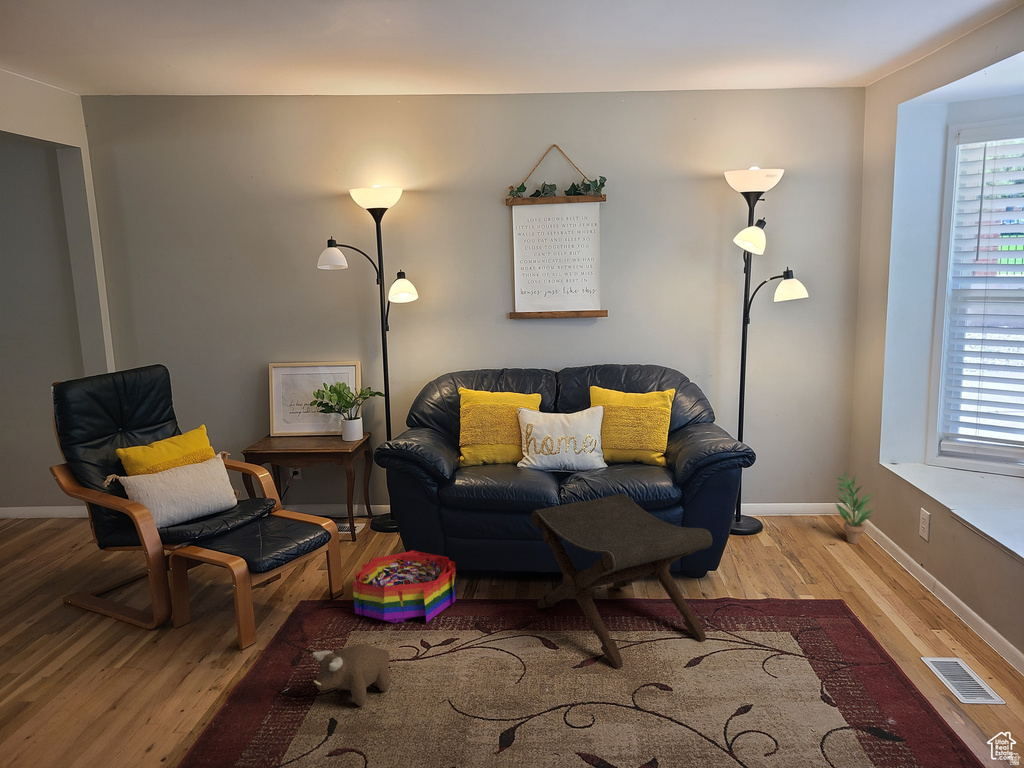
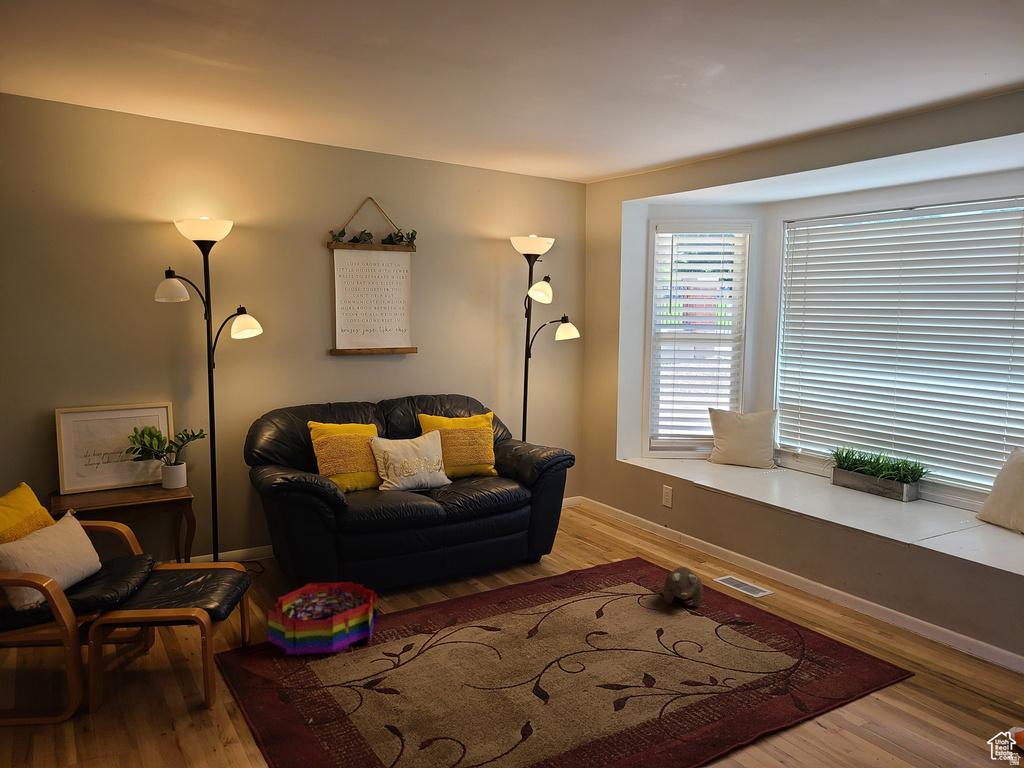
potted plant: present [836,473,874,544] -> none [589,466,620,520]
footstool: present [531,494,713,668] -> none [446,499,597,635]
plush toy: present [313,644,390,706] -> present [664,567,703,607]

